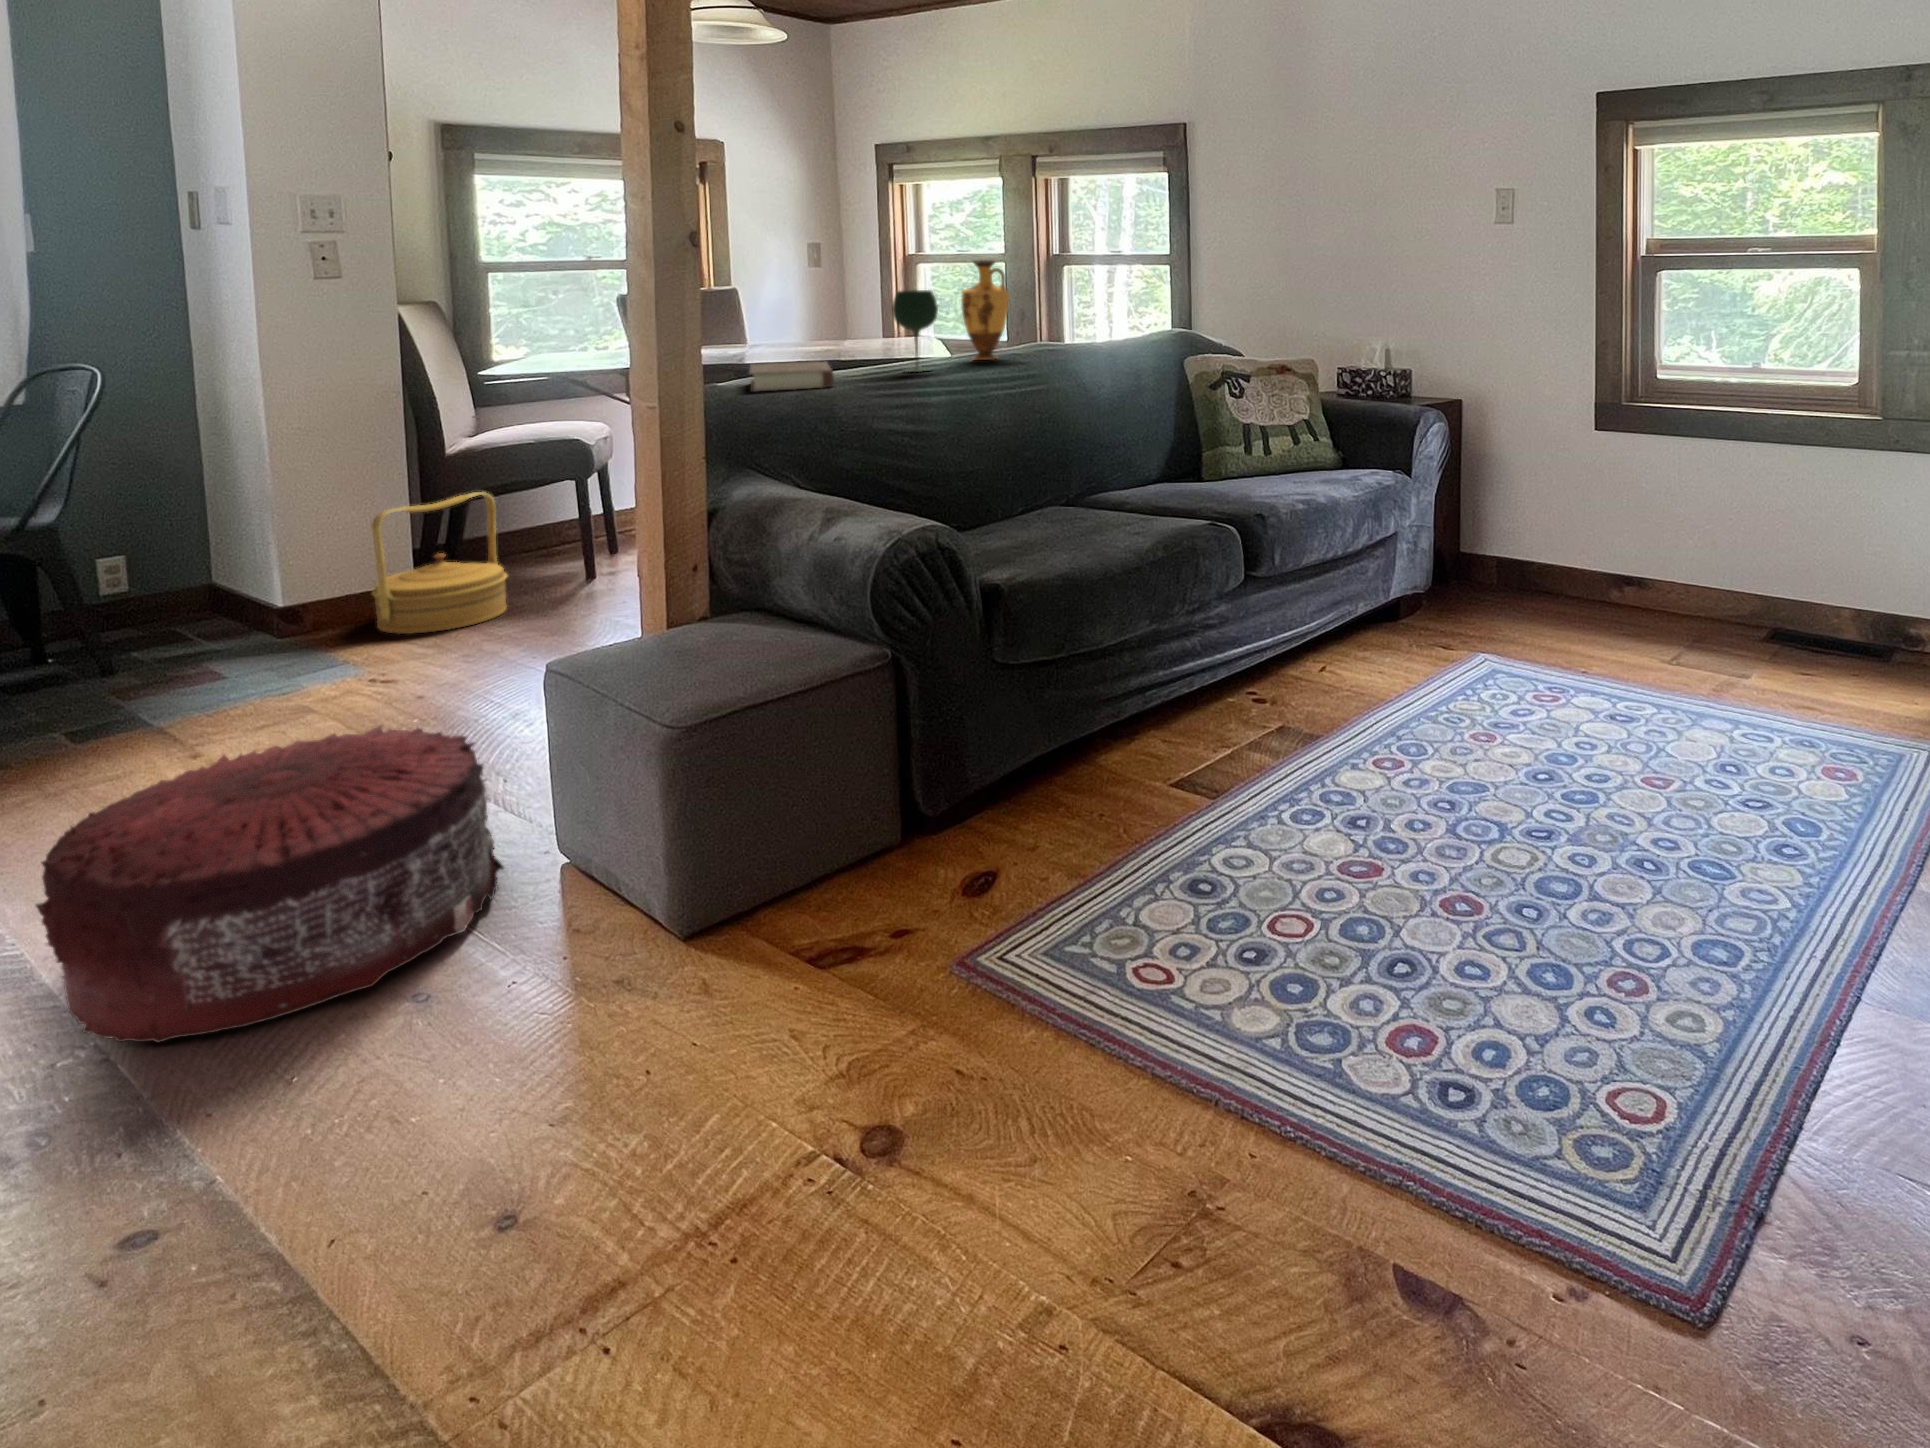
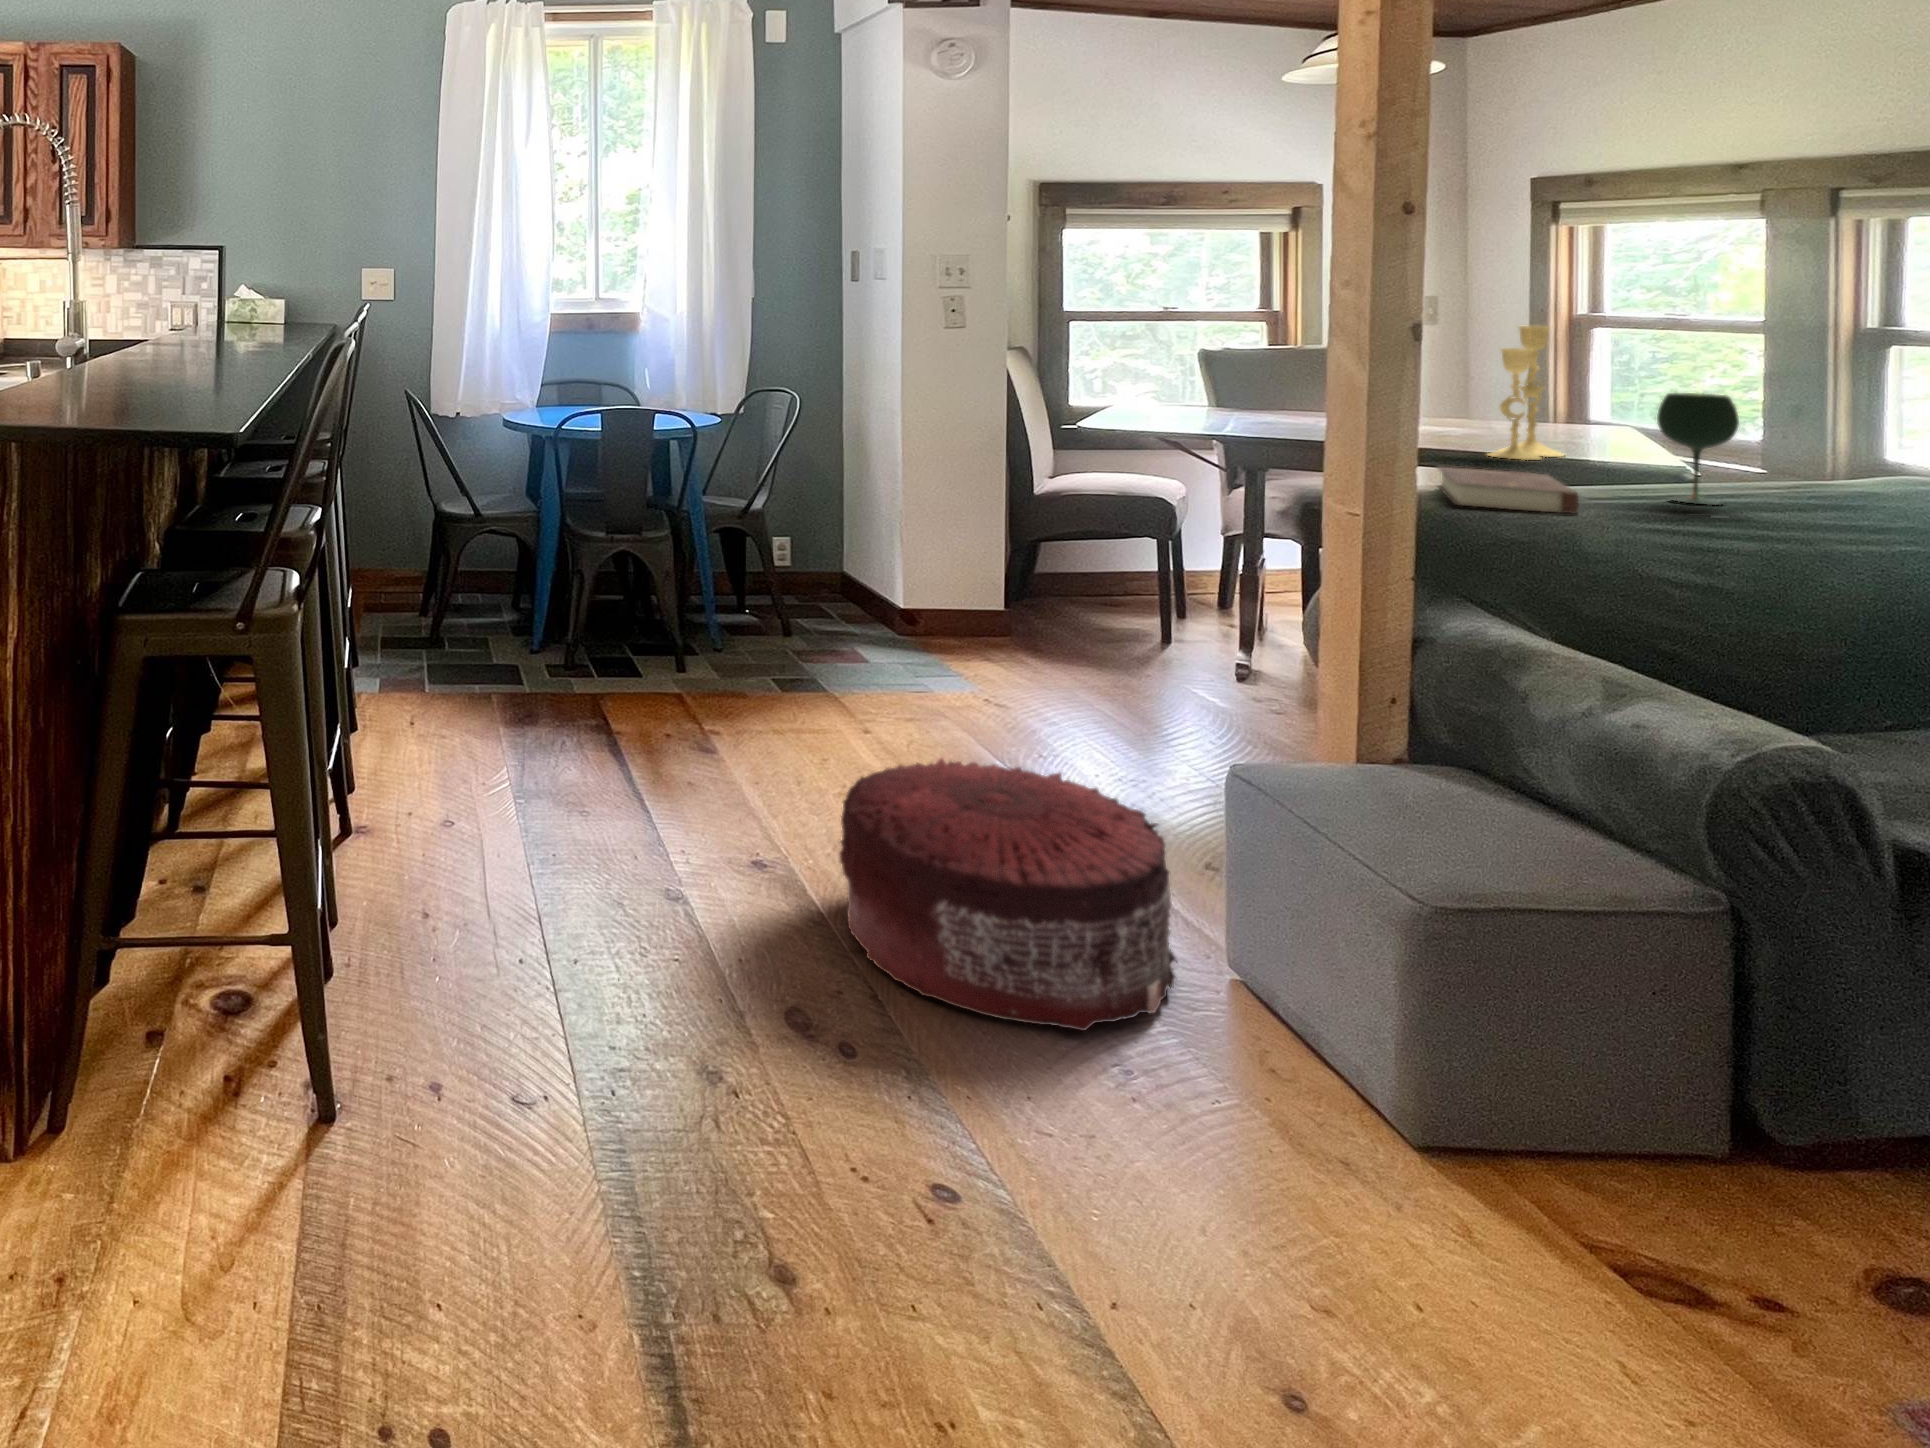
candlestick: none [818,253,872,359] -> present [1488,326,1564,460]
vase: present [961,260,1009,360] -> none [1762,353,1859,496]
woven basket: present [372,492,507,634] -> none [969,540,1087,671]

